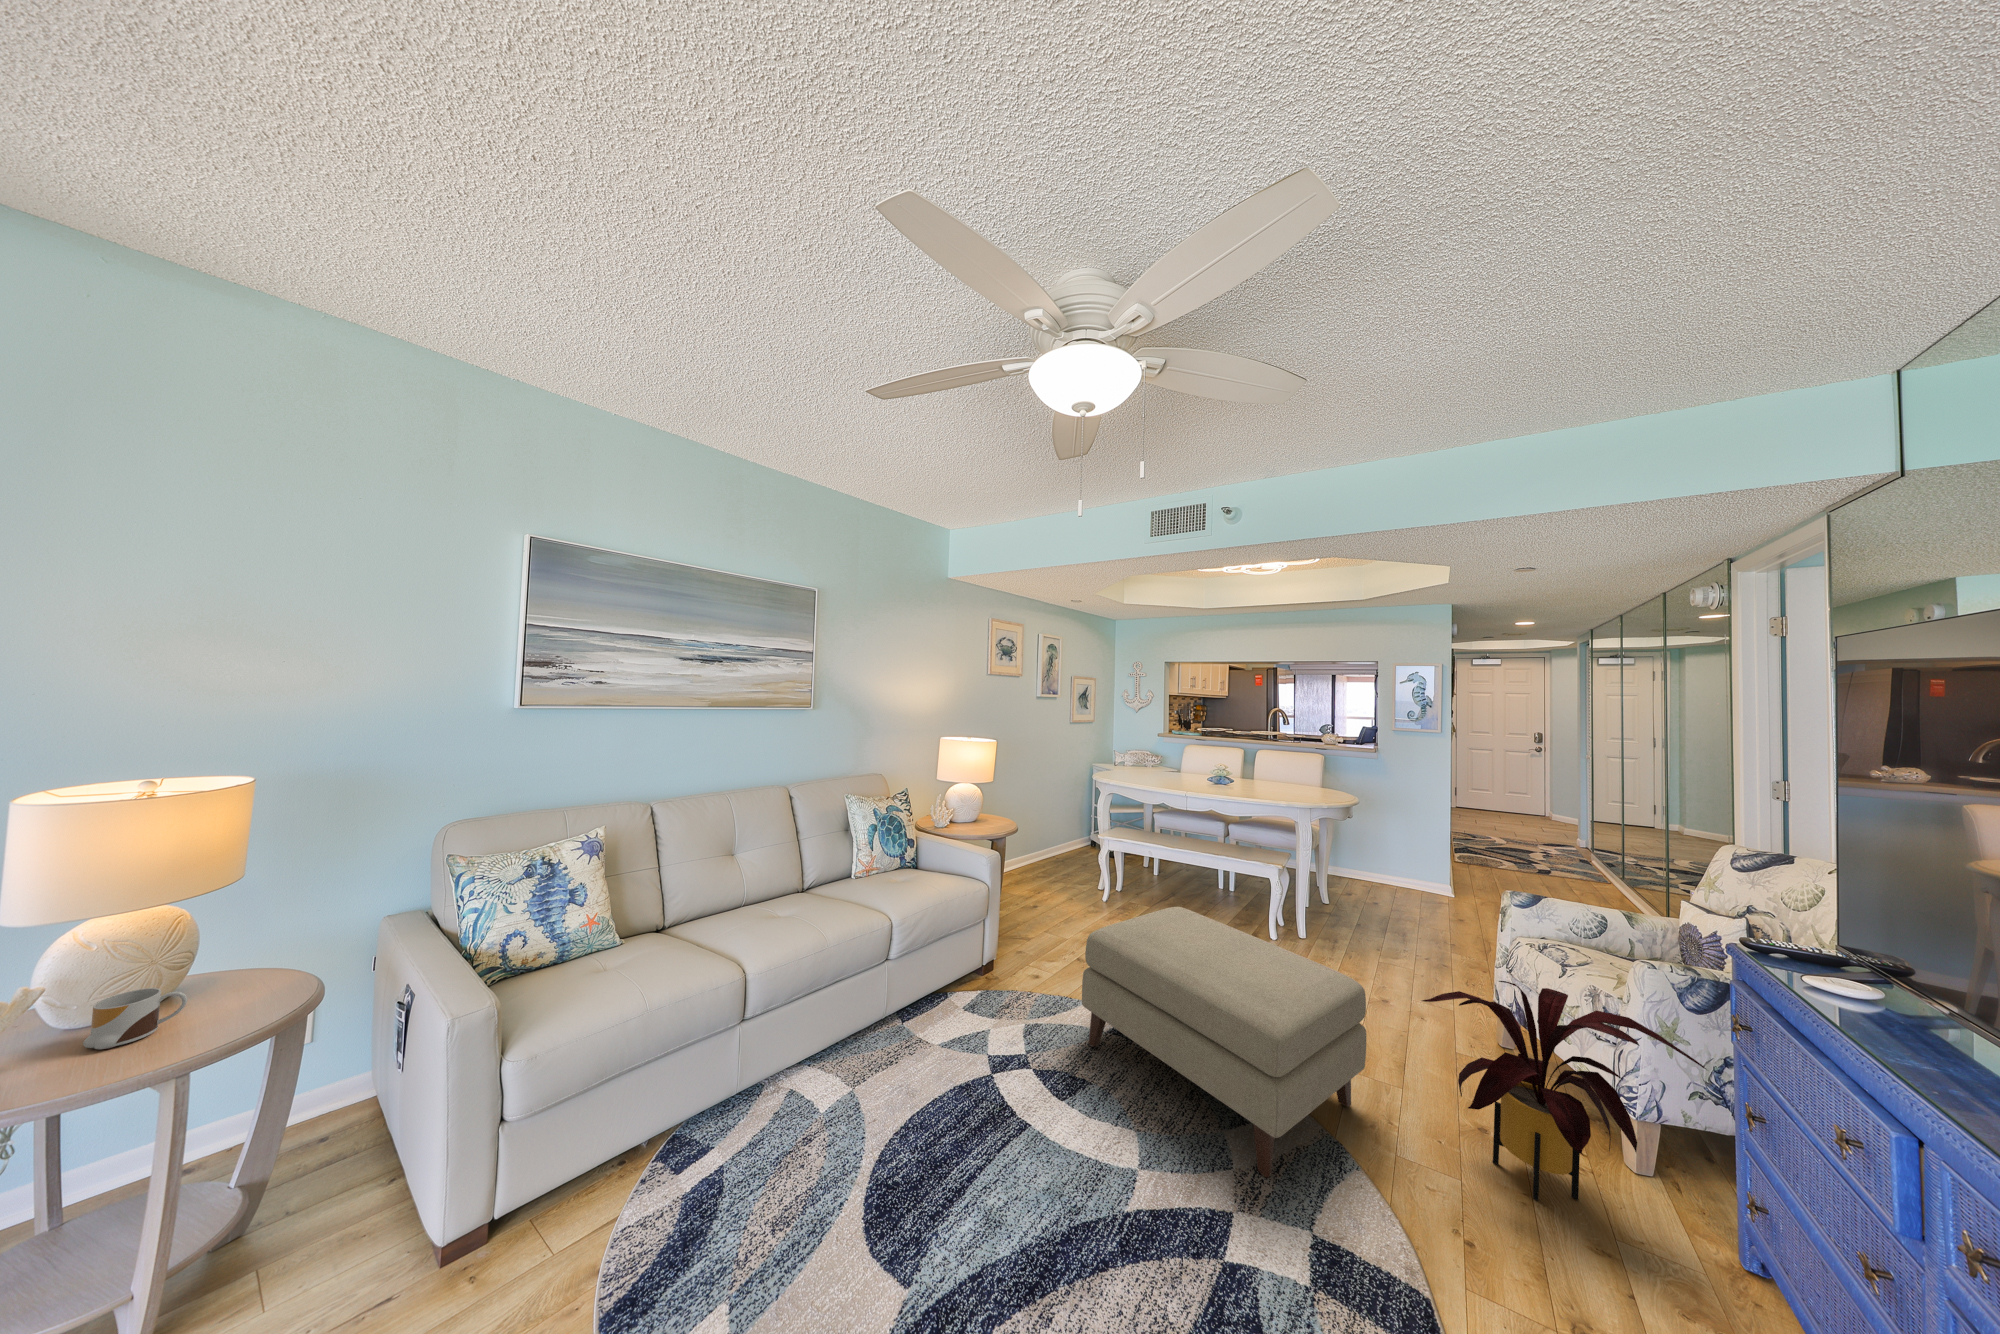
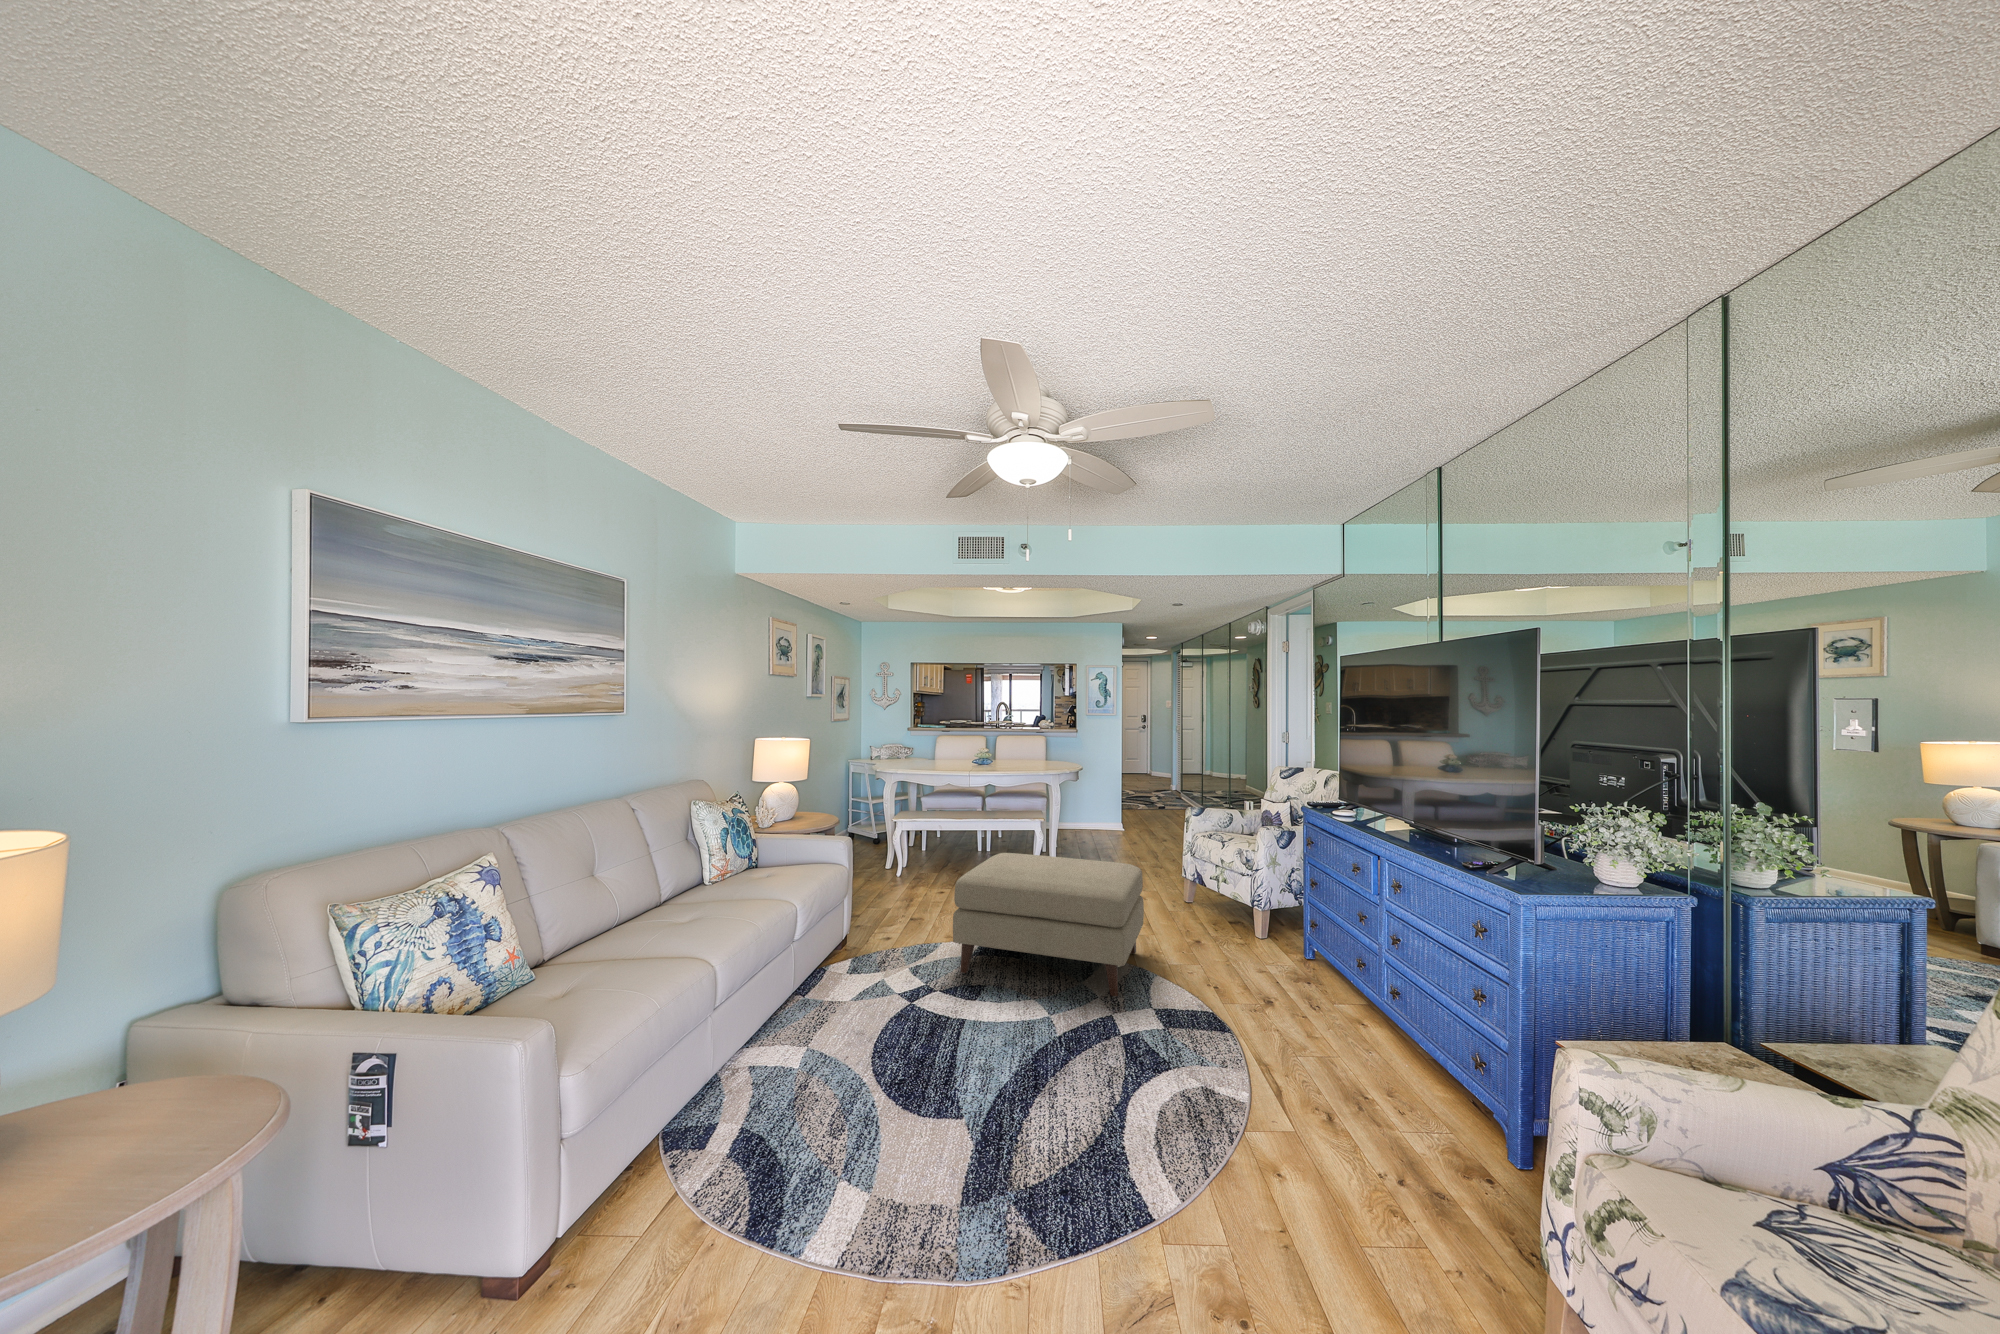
house plant: present [1422,981,1706,1201] -> none [1178,841,1297,962]
mug: present [83,988,187,1049] -> none [105,1070,217,1154]

